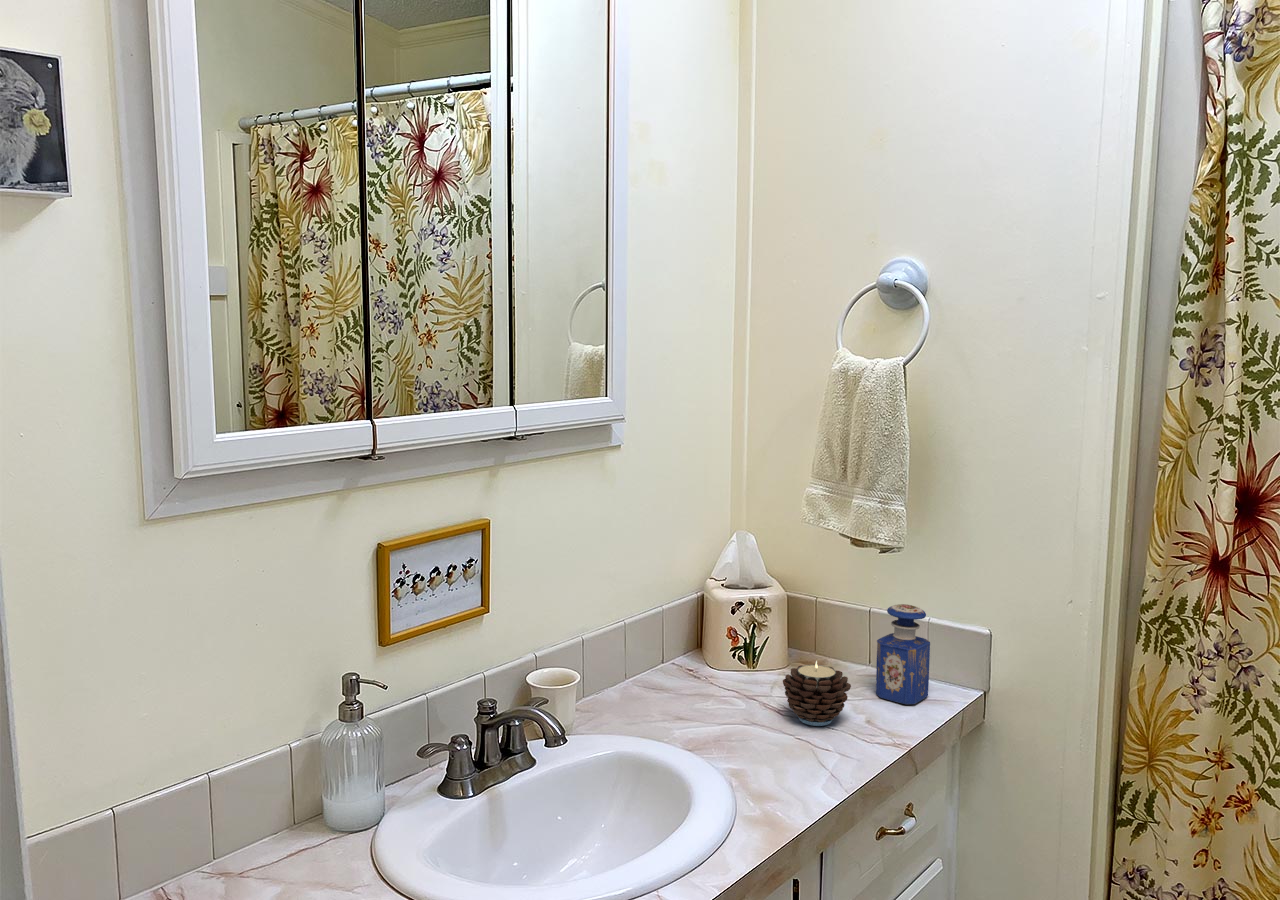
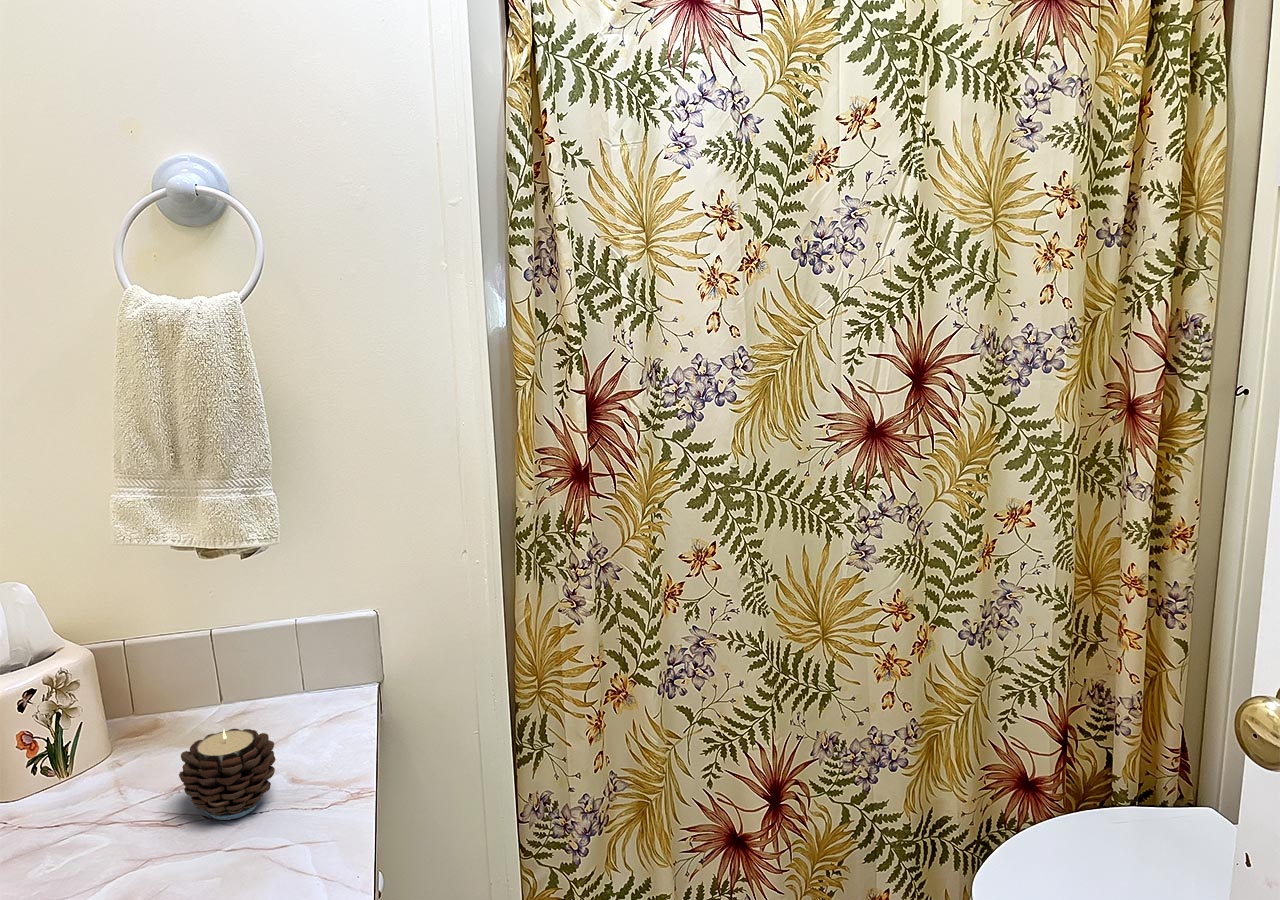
perfume bottle: present [876,604,930,704] -> none [256,610,325,740]

